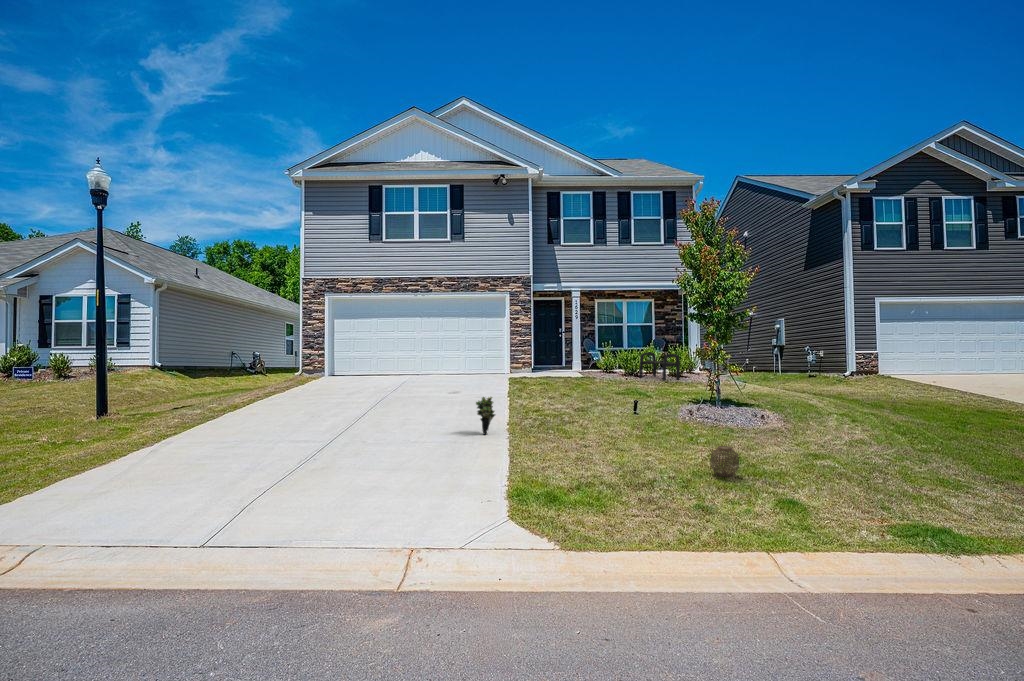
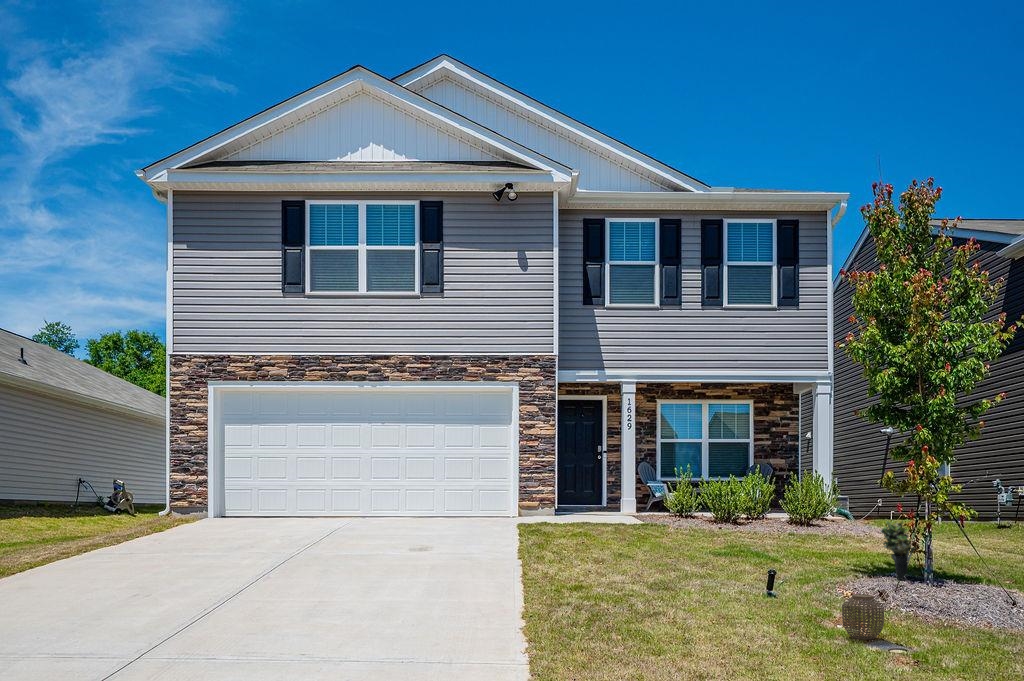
bench: present [639,352,680,381] -> none [738,484,806,530]
potted plant: present [476,397,495,434] -> present [880,521,916,579]

